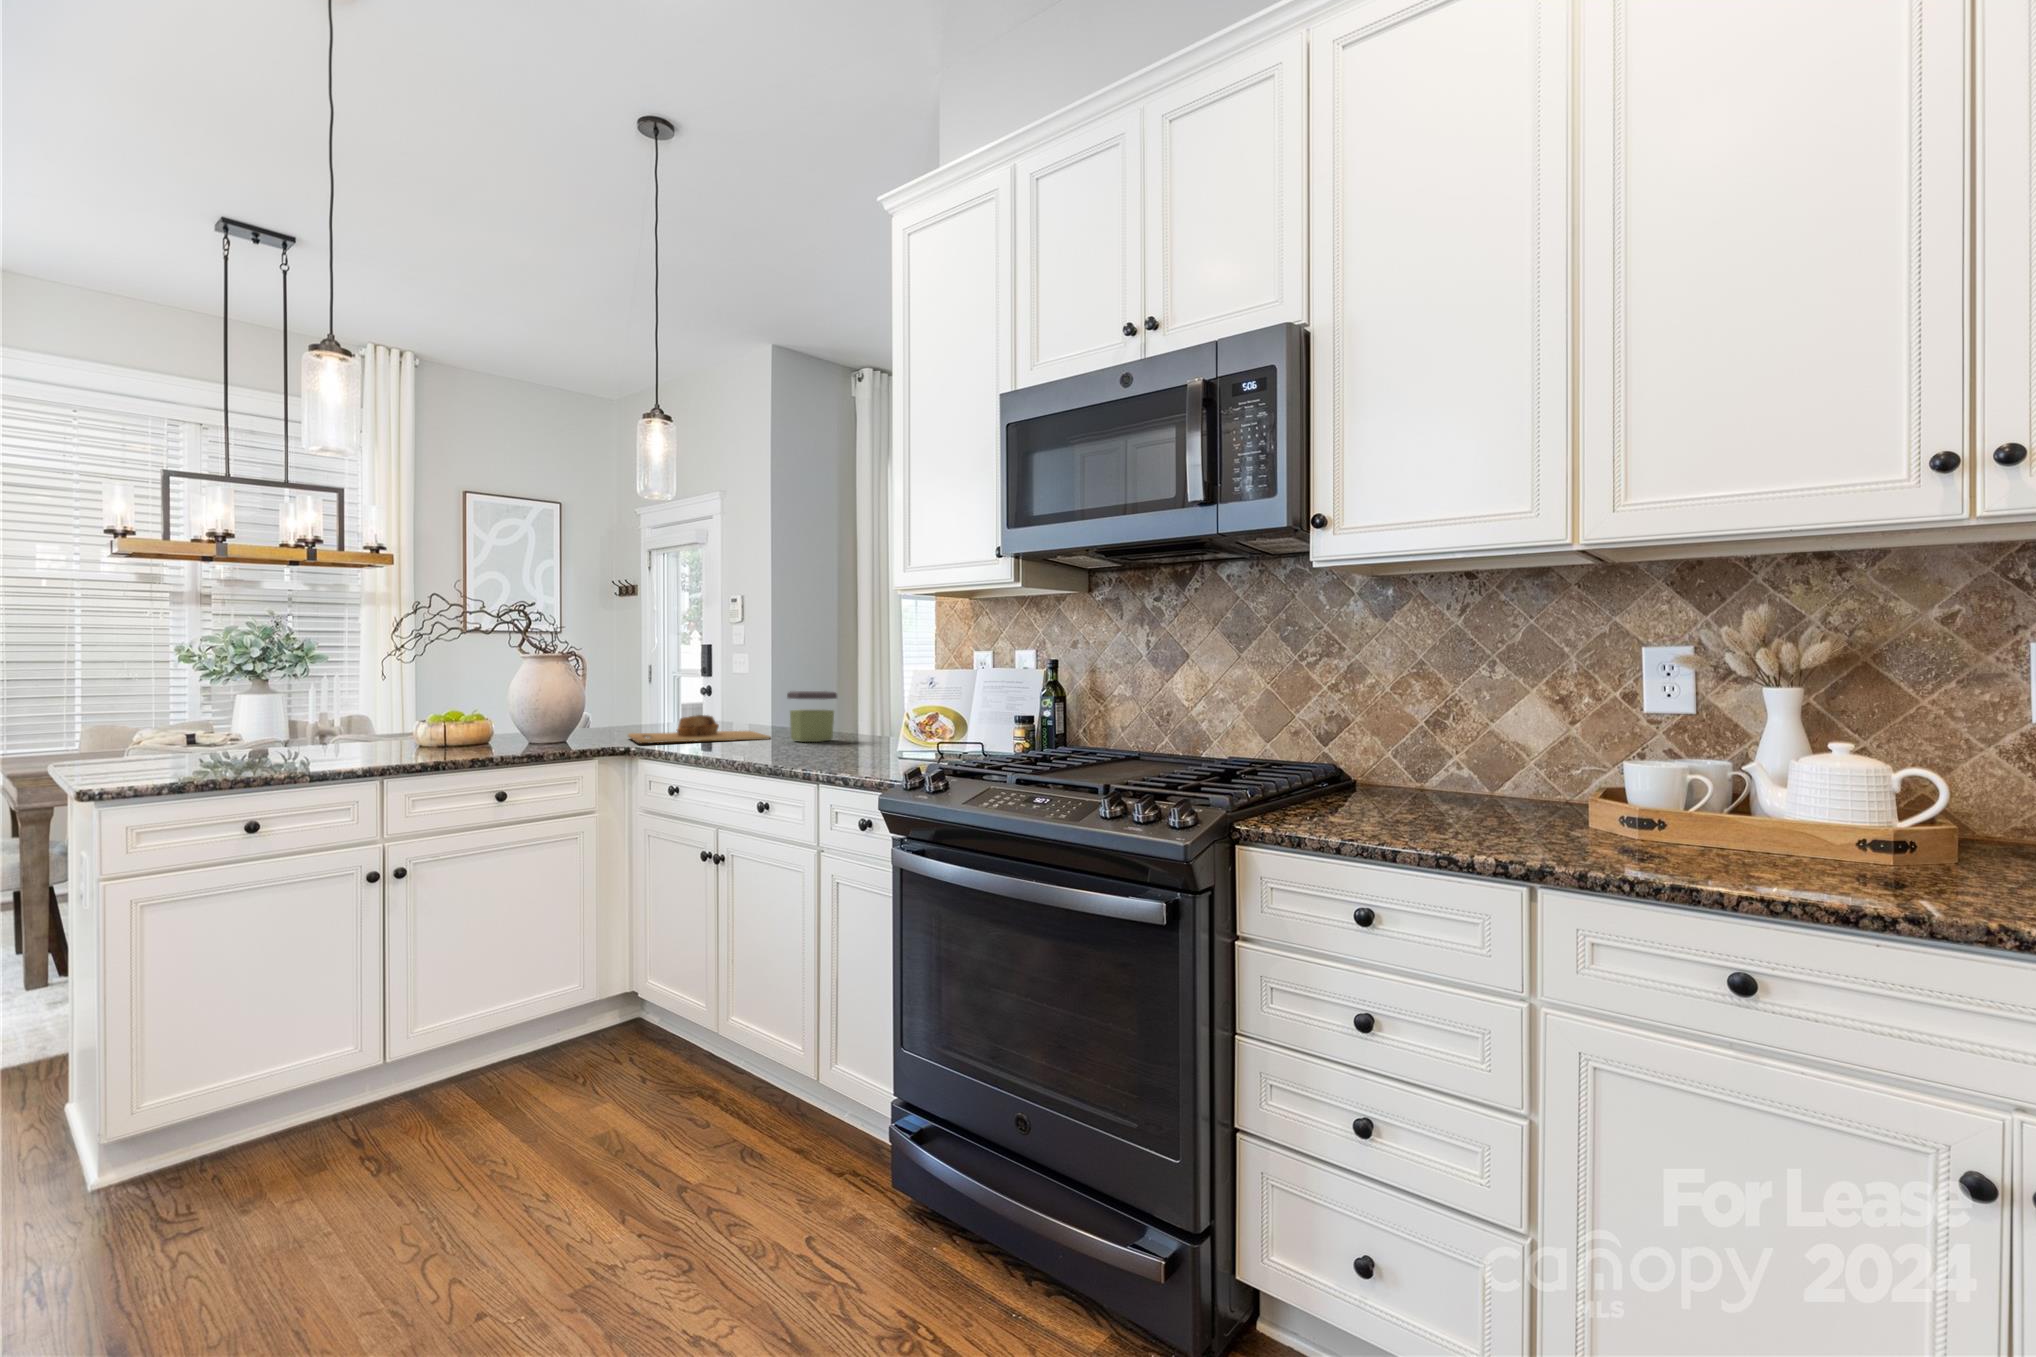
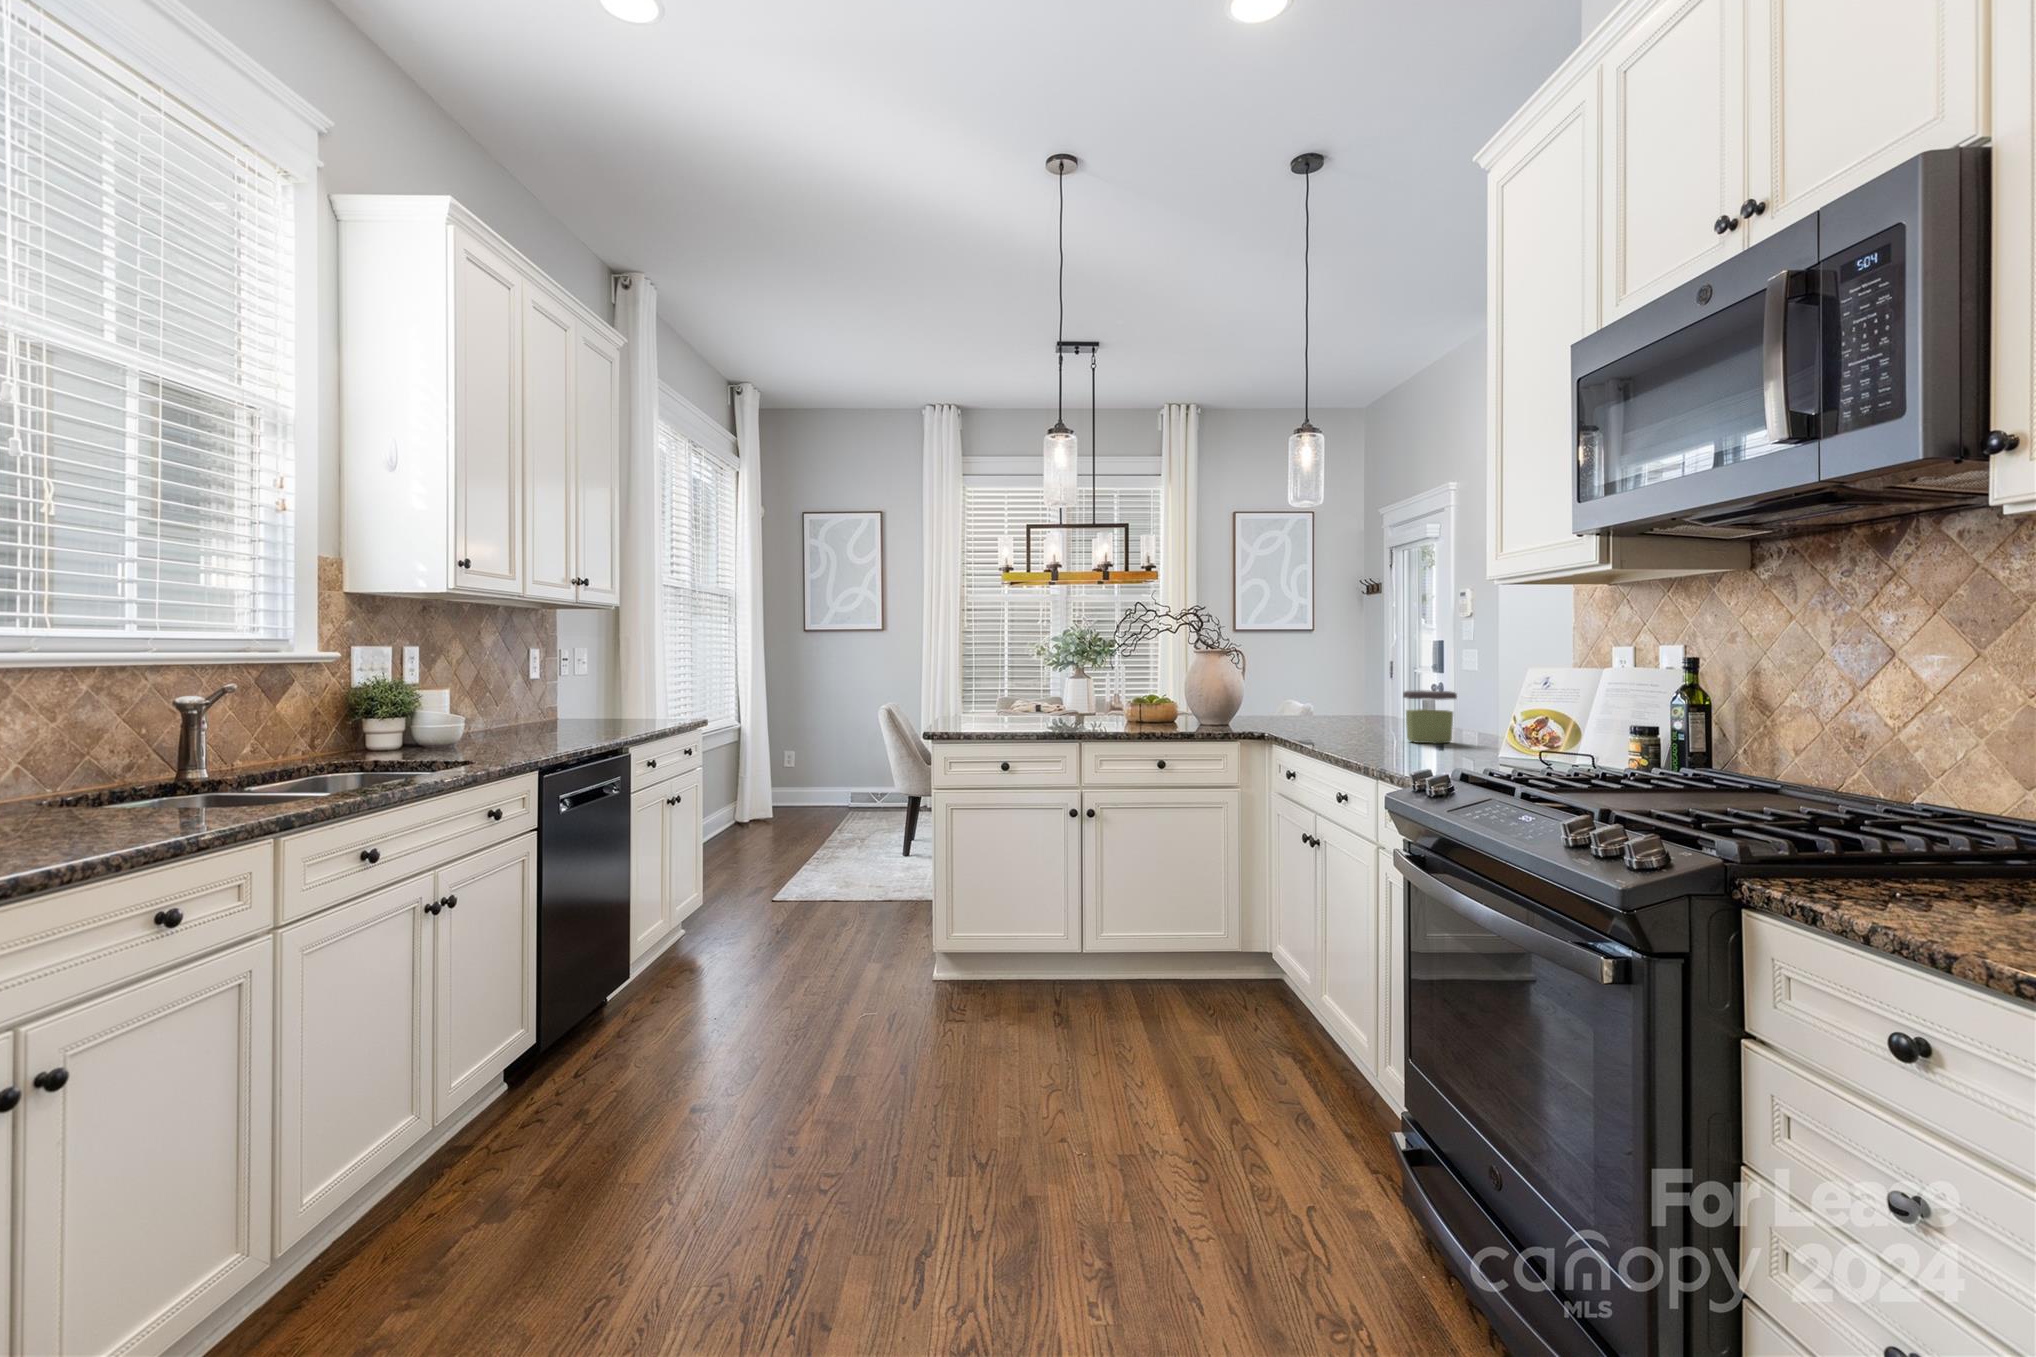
cutting board: present [628,715,771,743] -> none [1268,711,1396,738]

